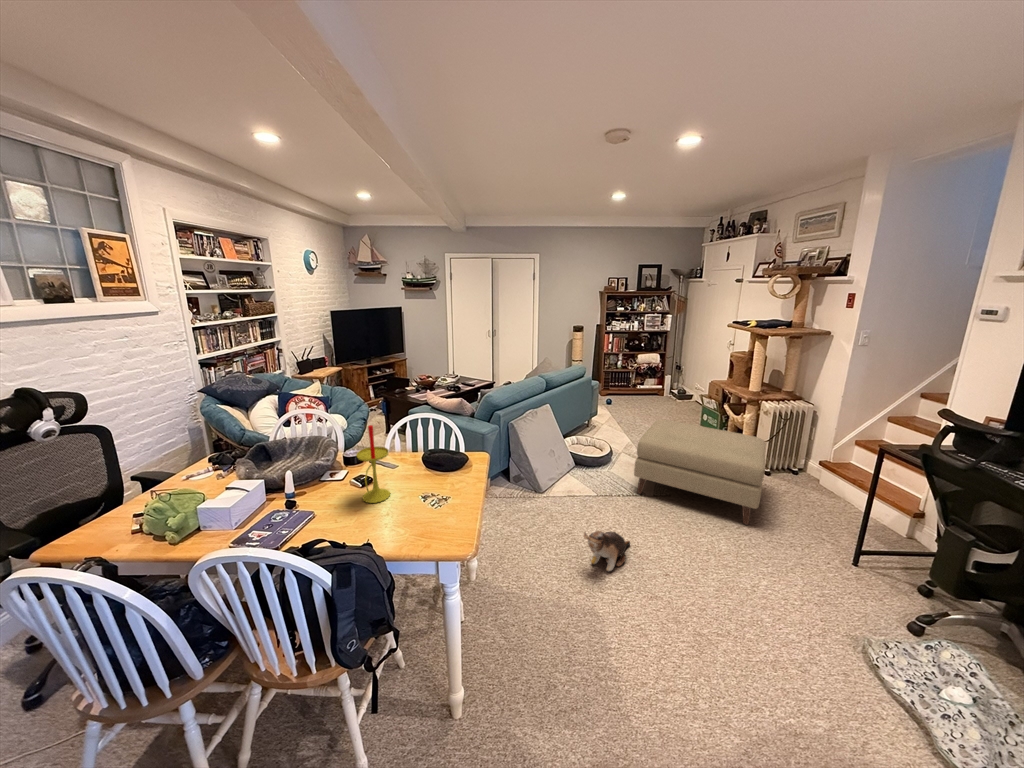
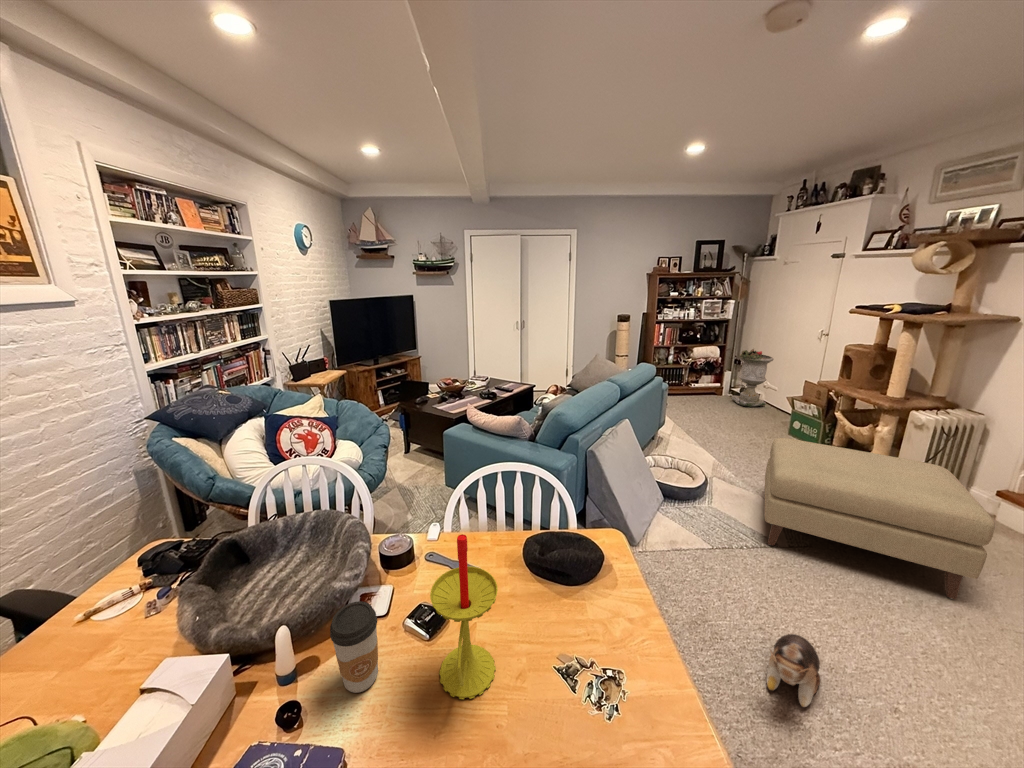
planter: none [667,355,698,404] -> present [732,349,774,407]
coffee cup: none [311,460,334,501] -> present [330,601,378,693]

